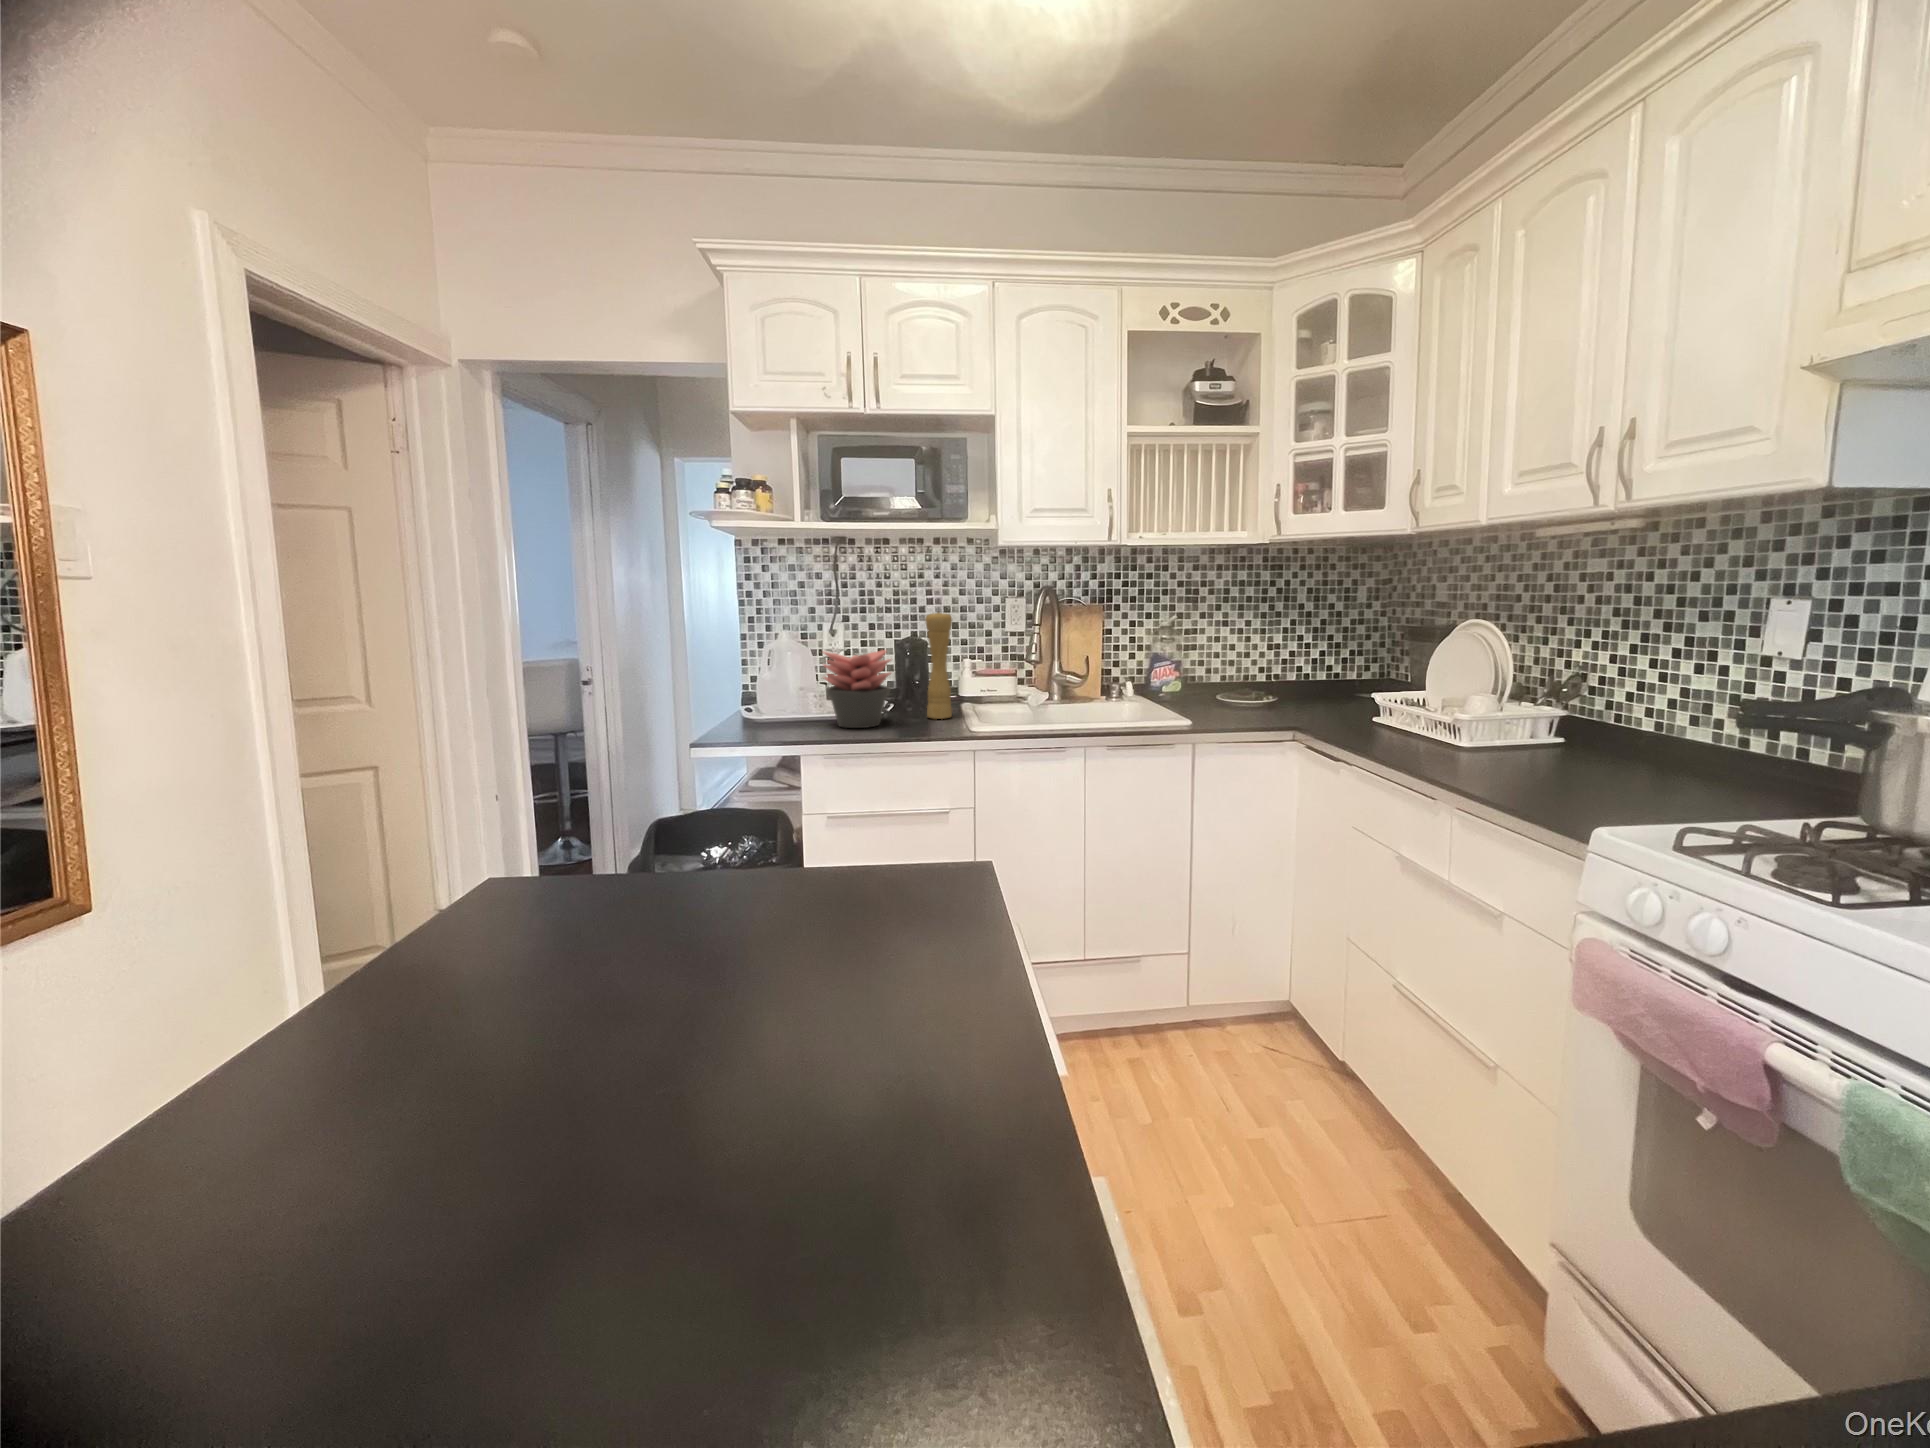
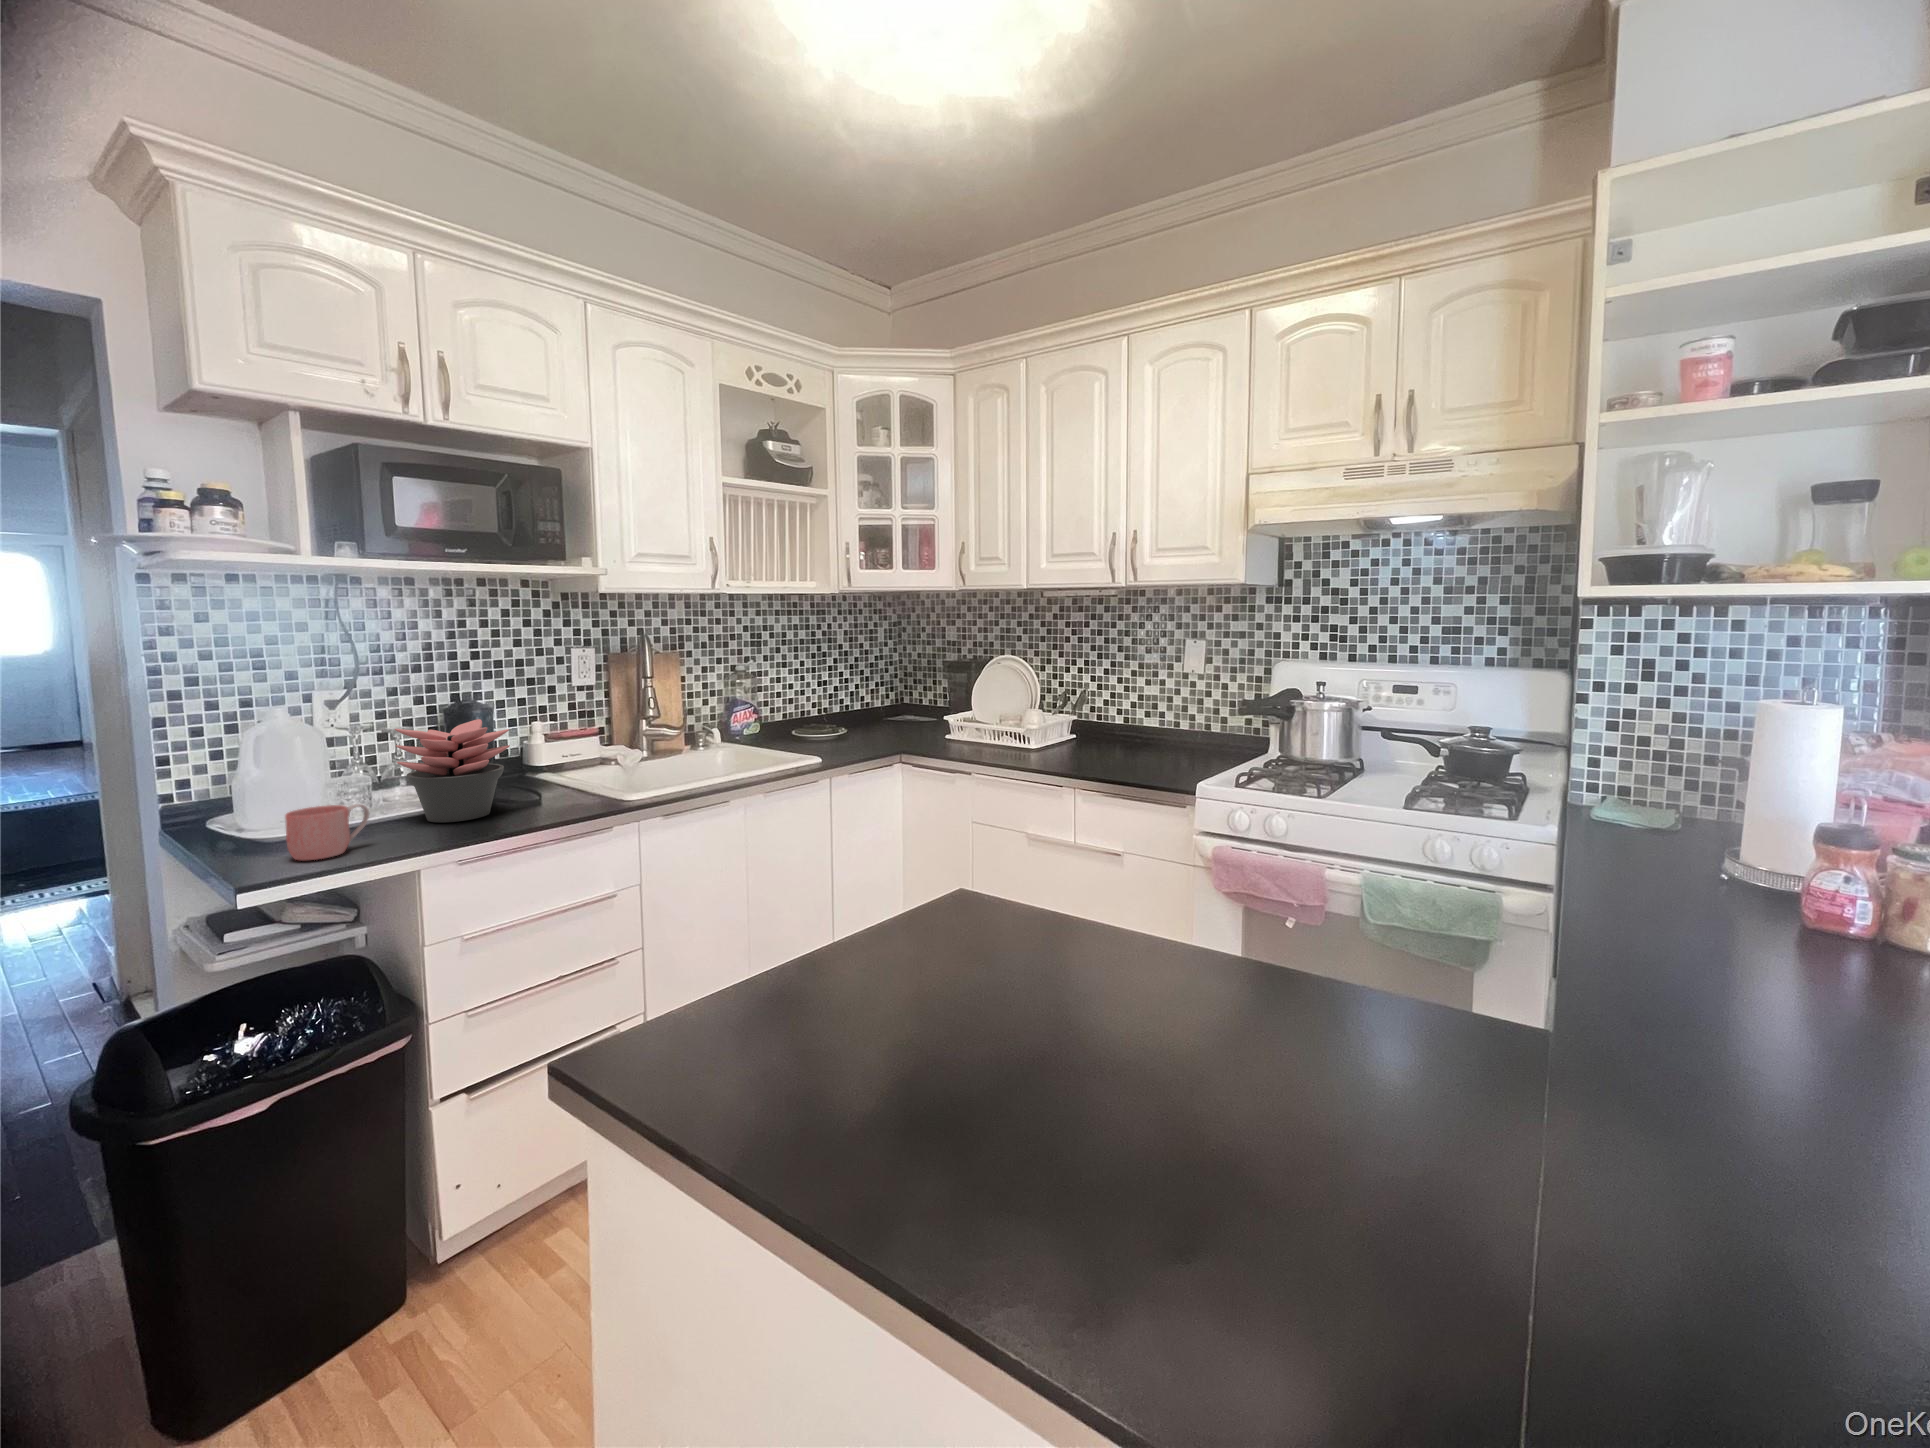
pepper mill: present [925,612,952,719] -> none [525,669,566,794]
mug: none [734,701,783,737] -> present [285,804,369,860]

